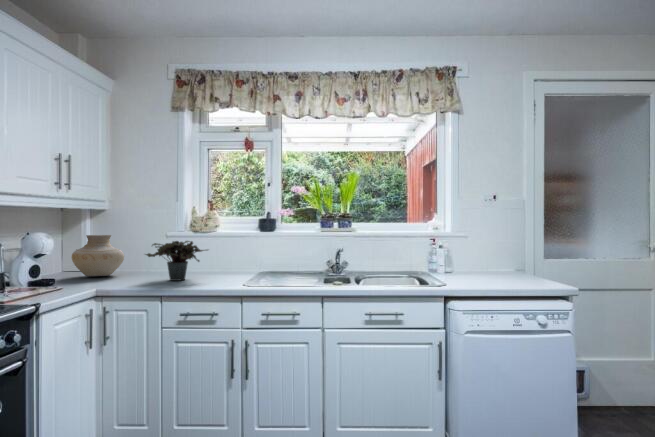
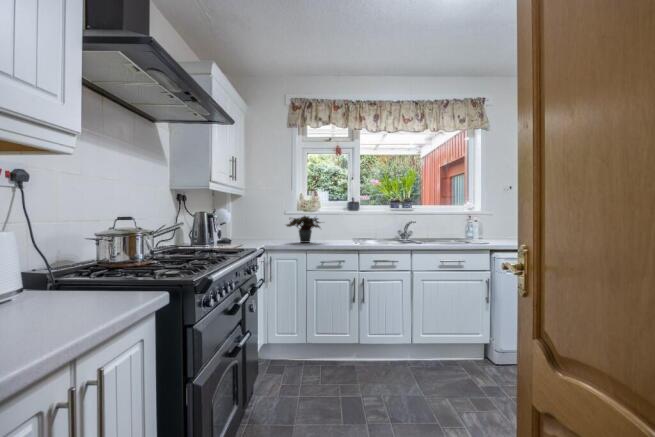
vase: present [72,235,124,276] -> none [229,213,261,241]

